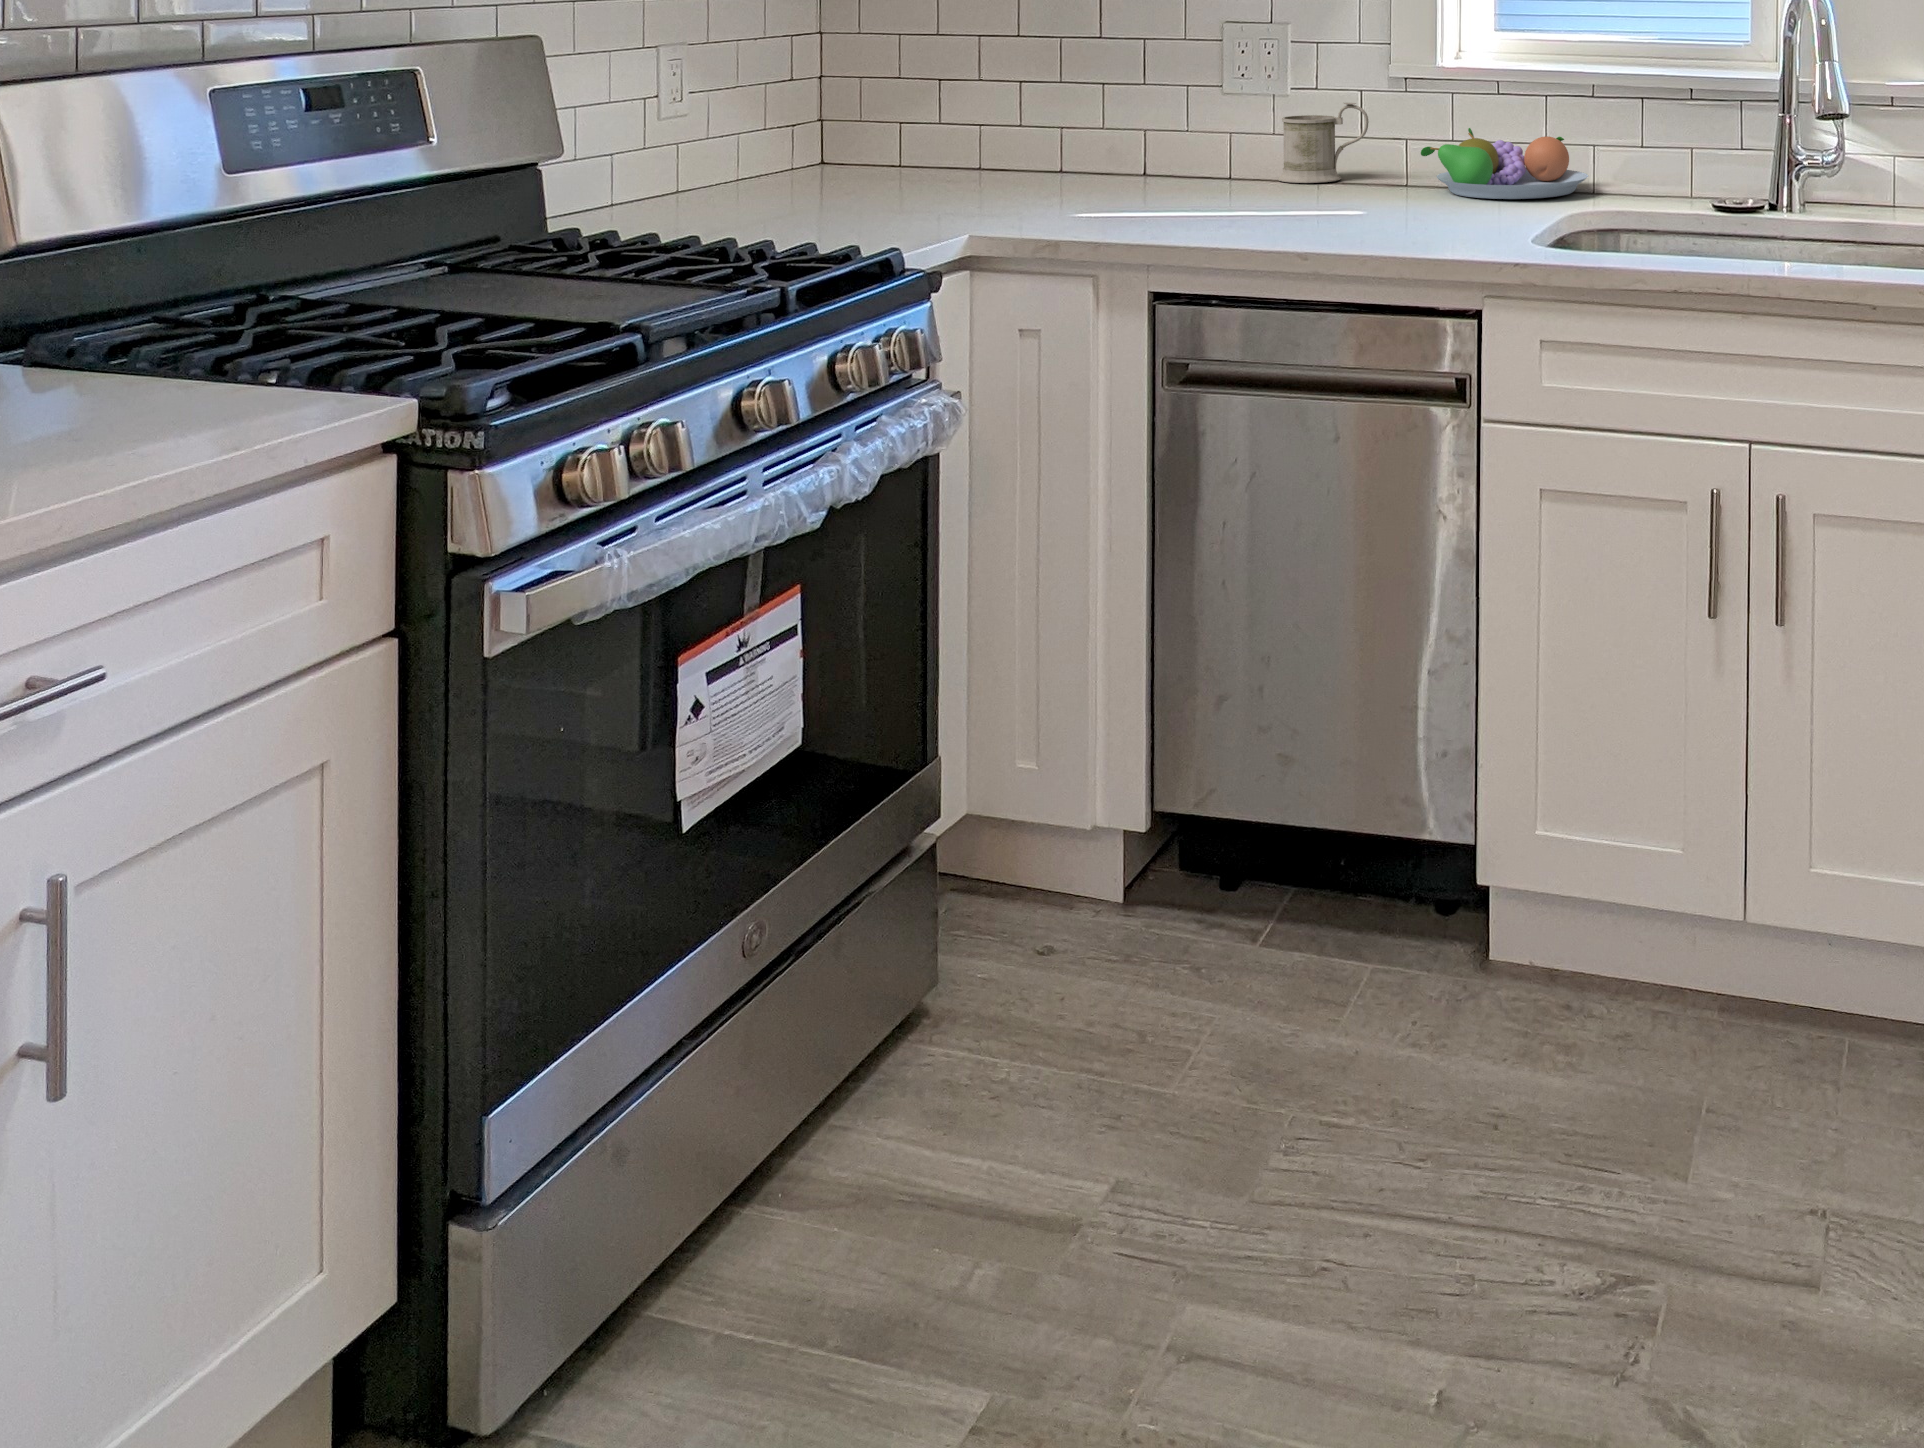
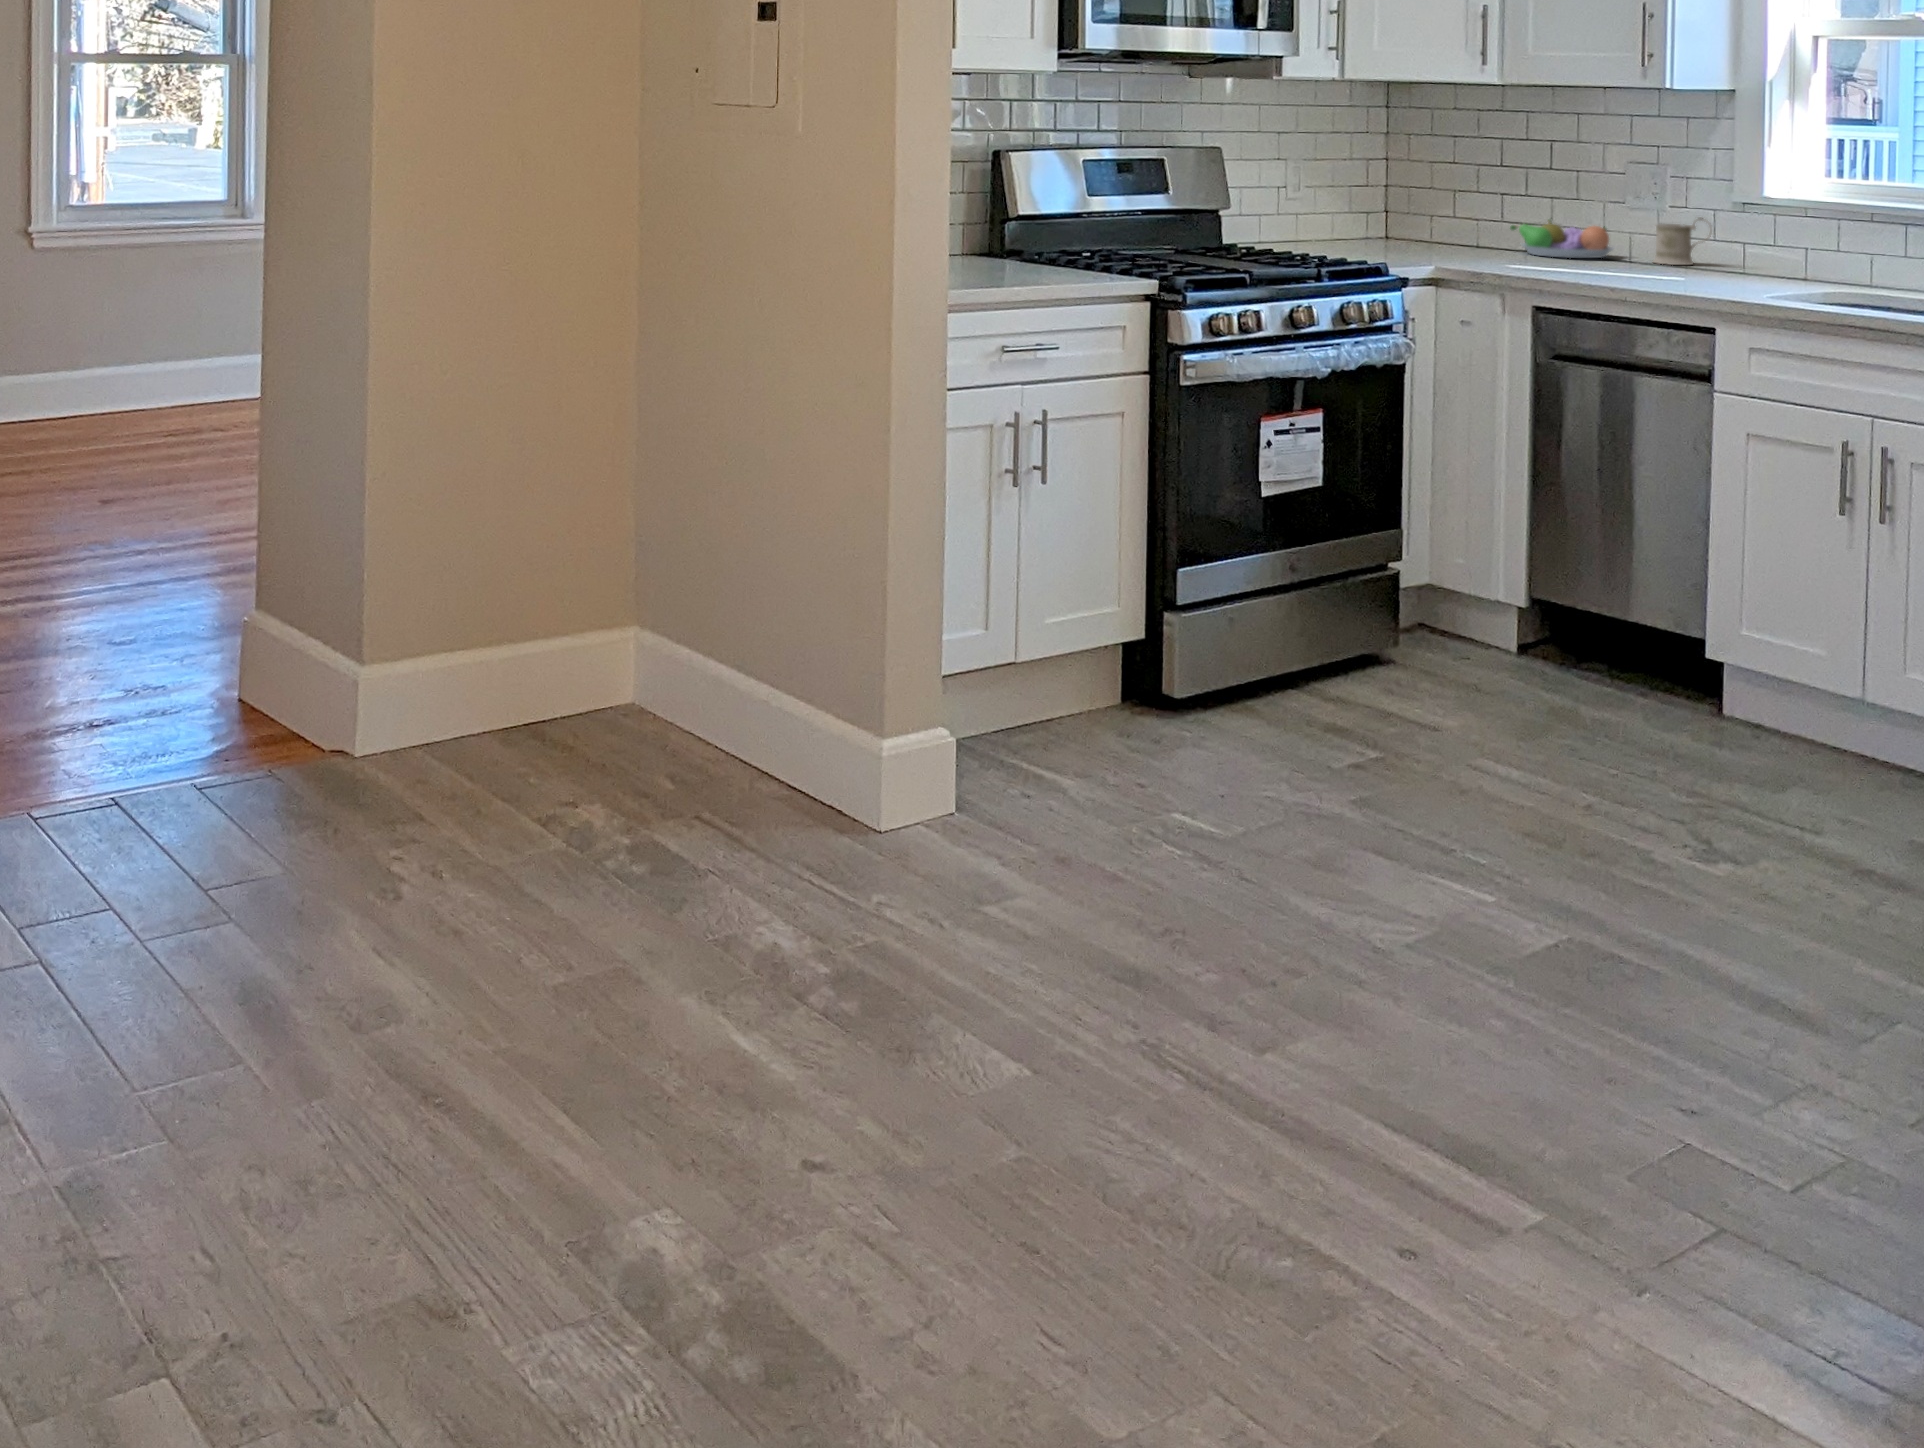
fruit bowl: present [1421,128,1588,199] -> present [1510,220,1613,258]

